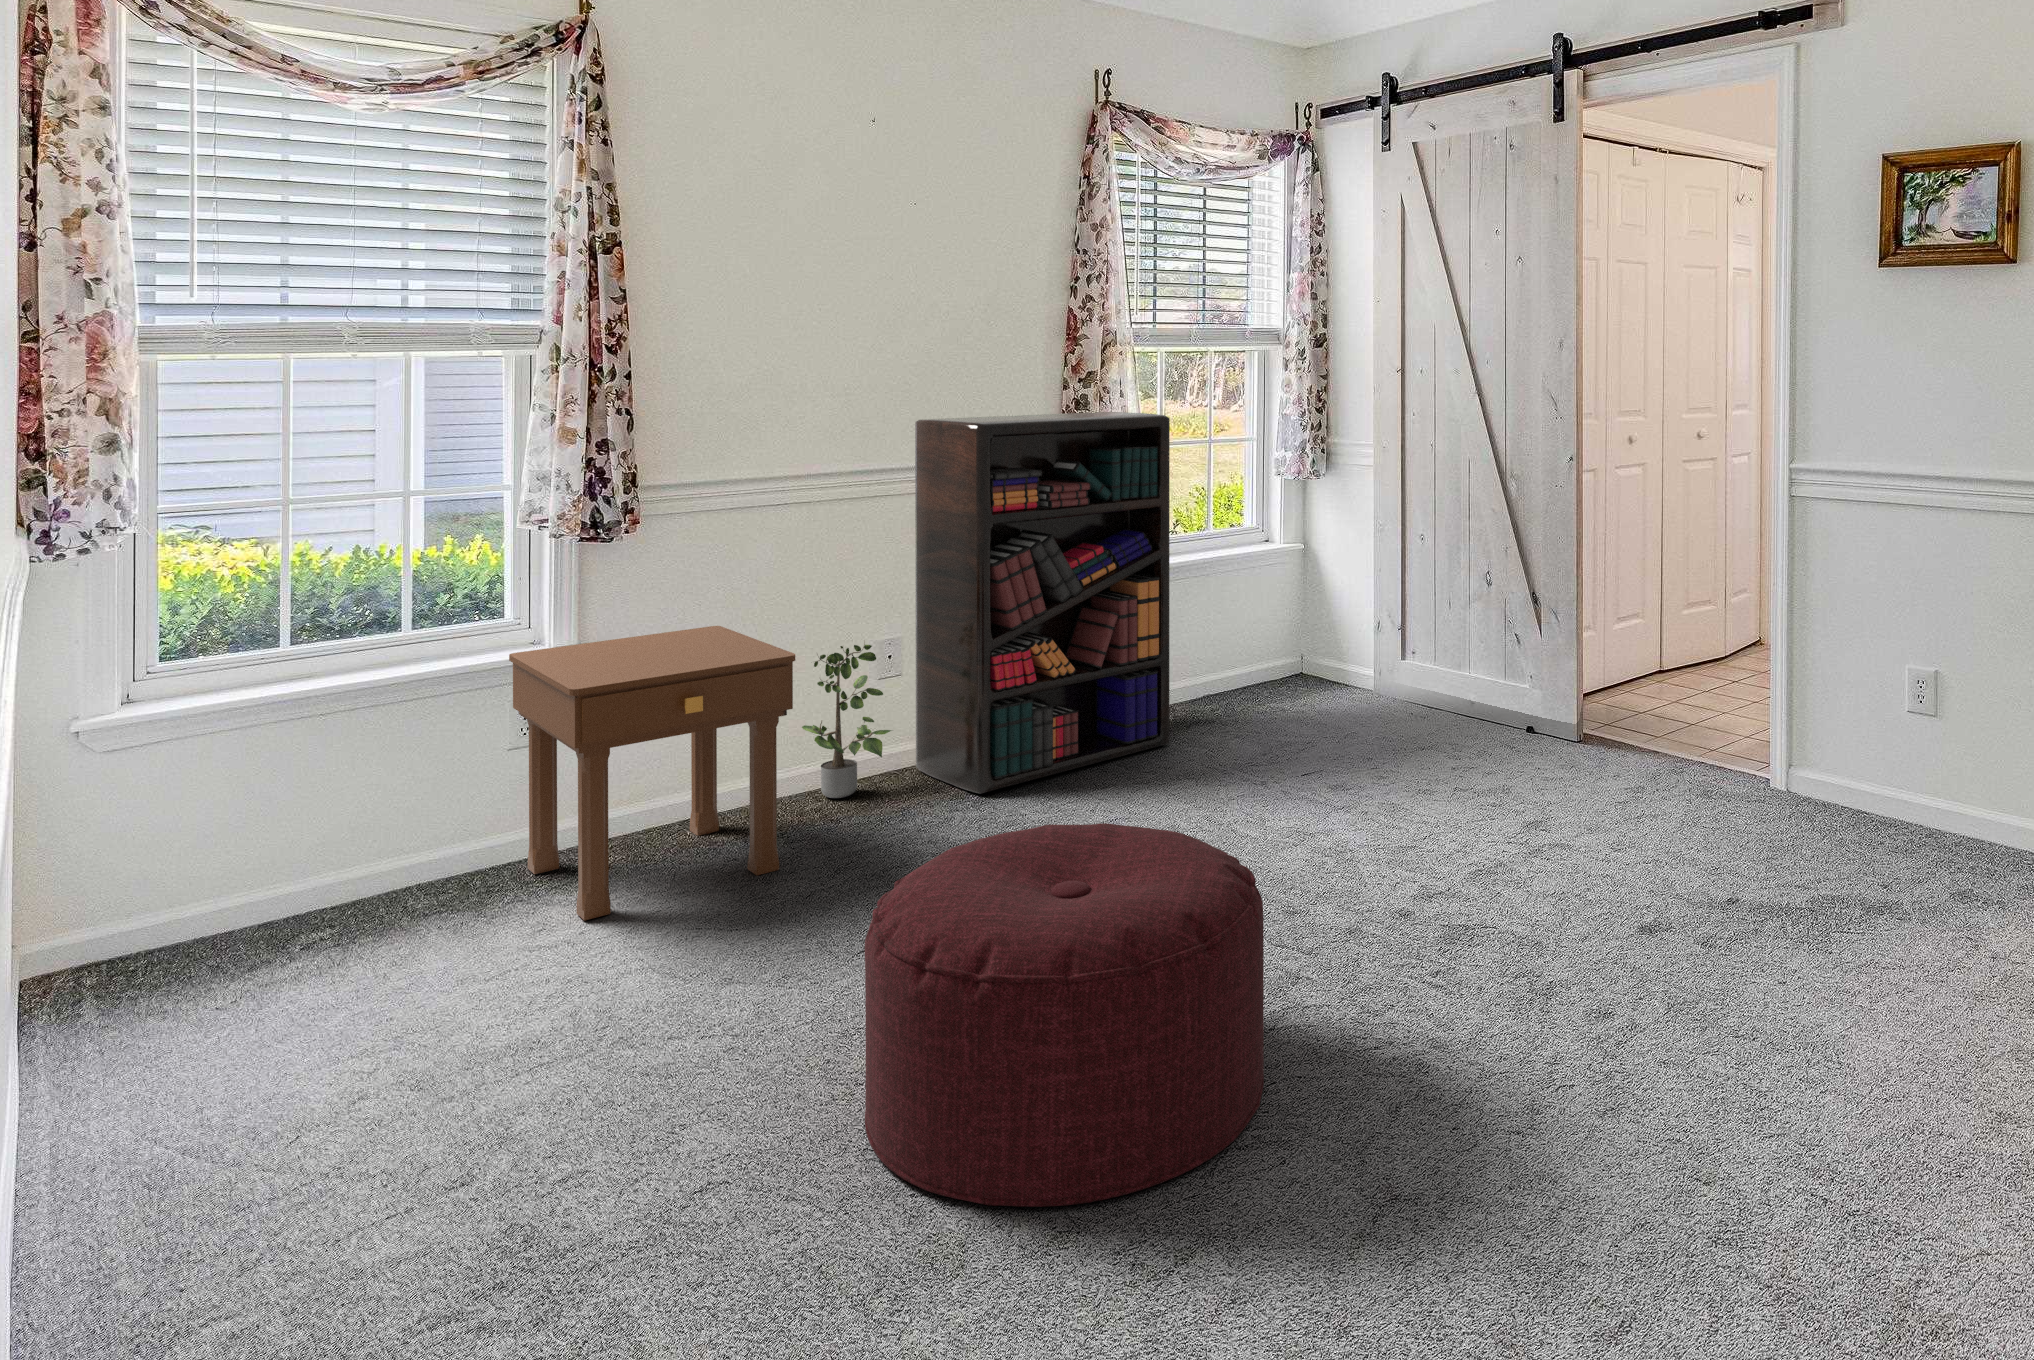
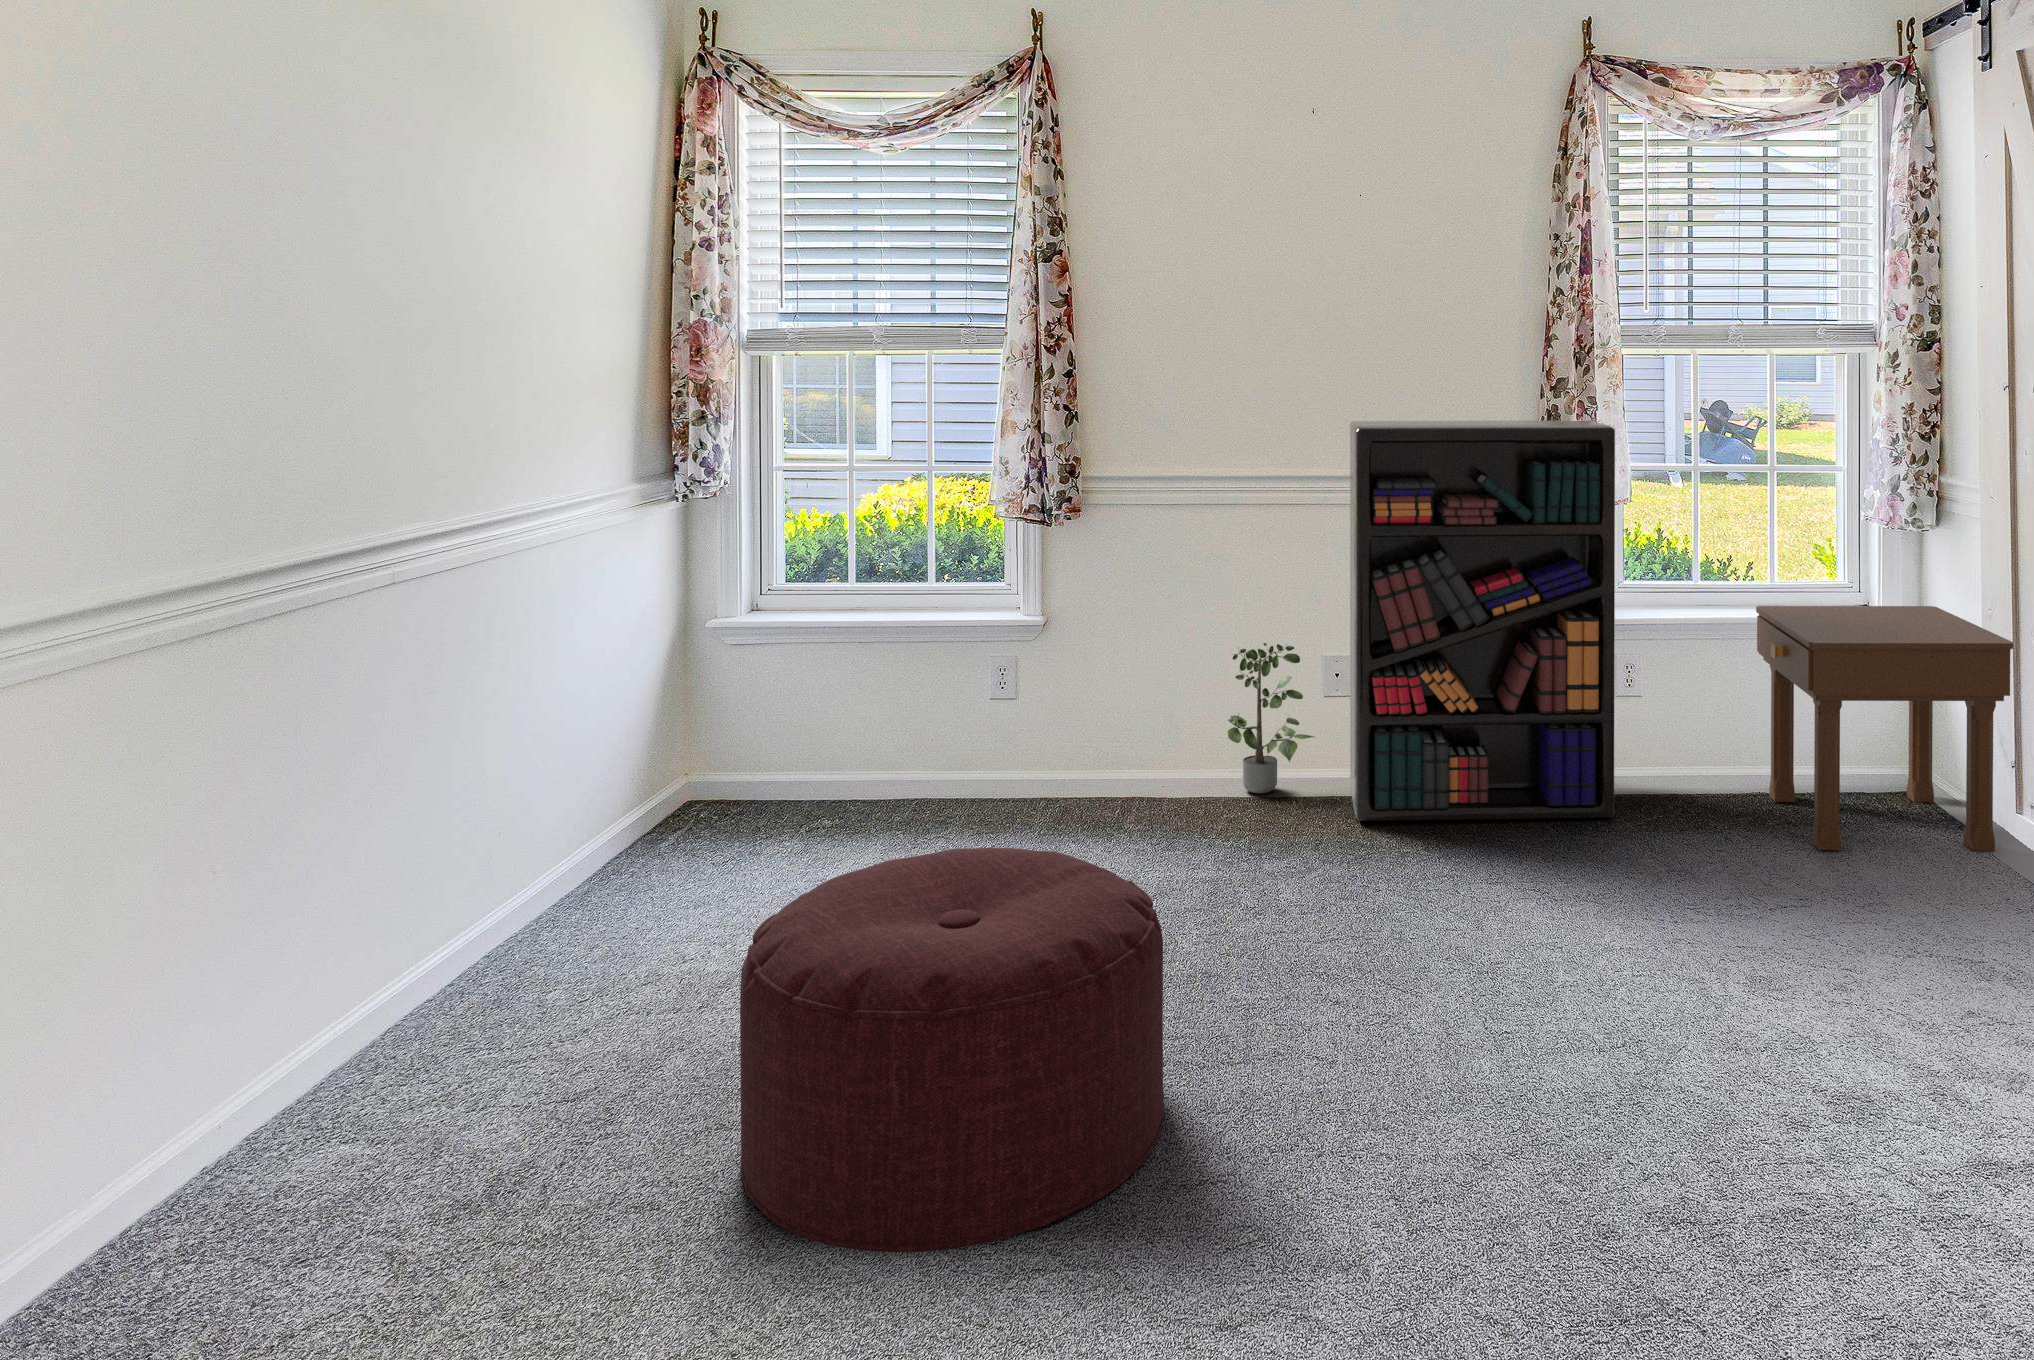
nightstand: present [509,626,795,921] -> present [1756,606,2013,851]

